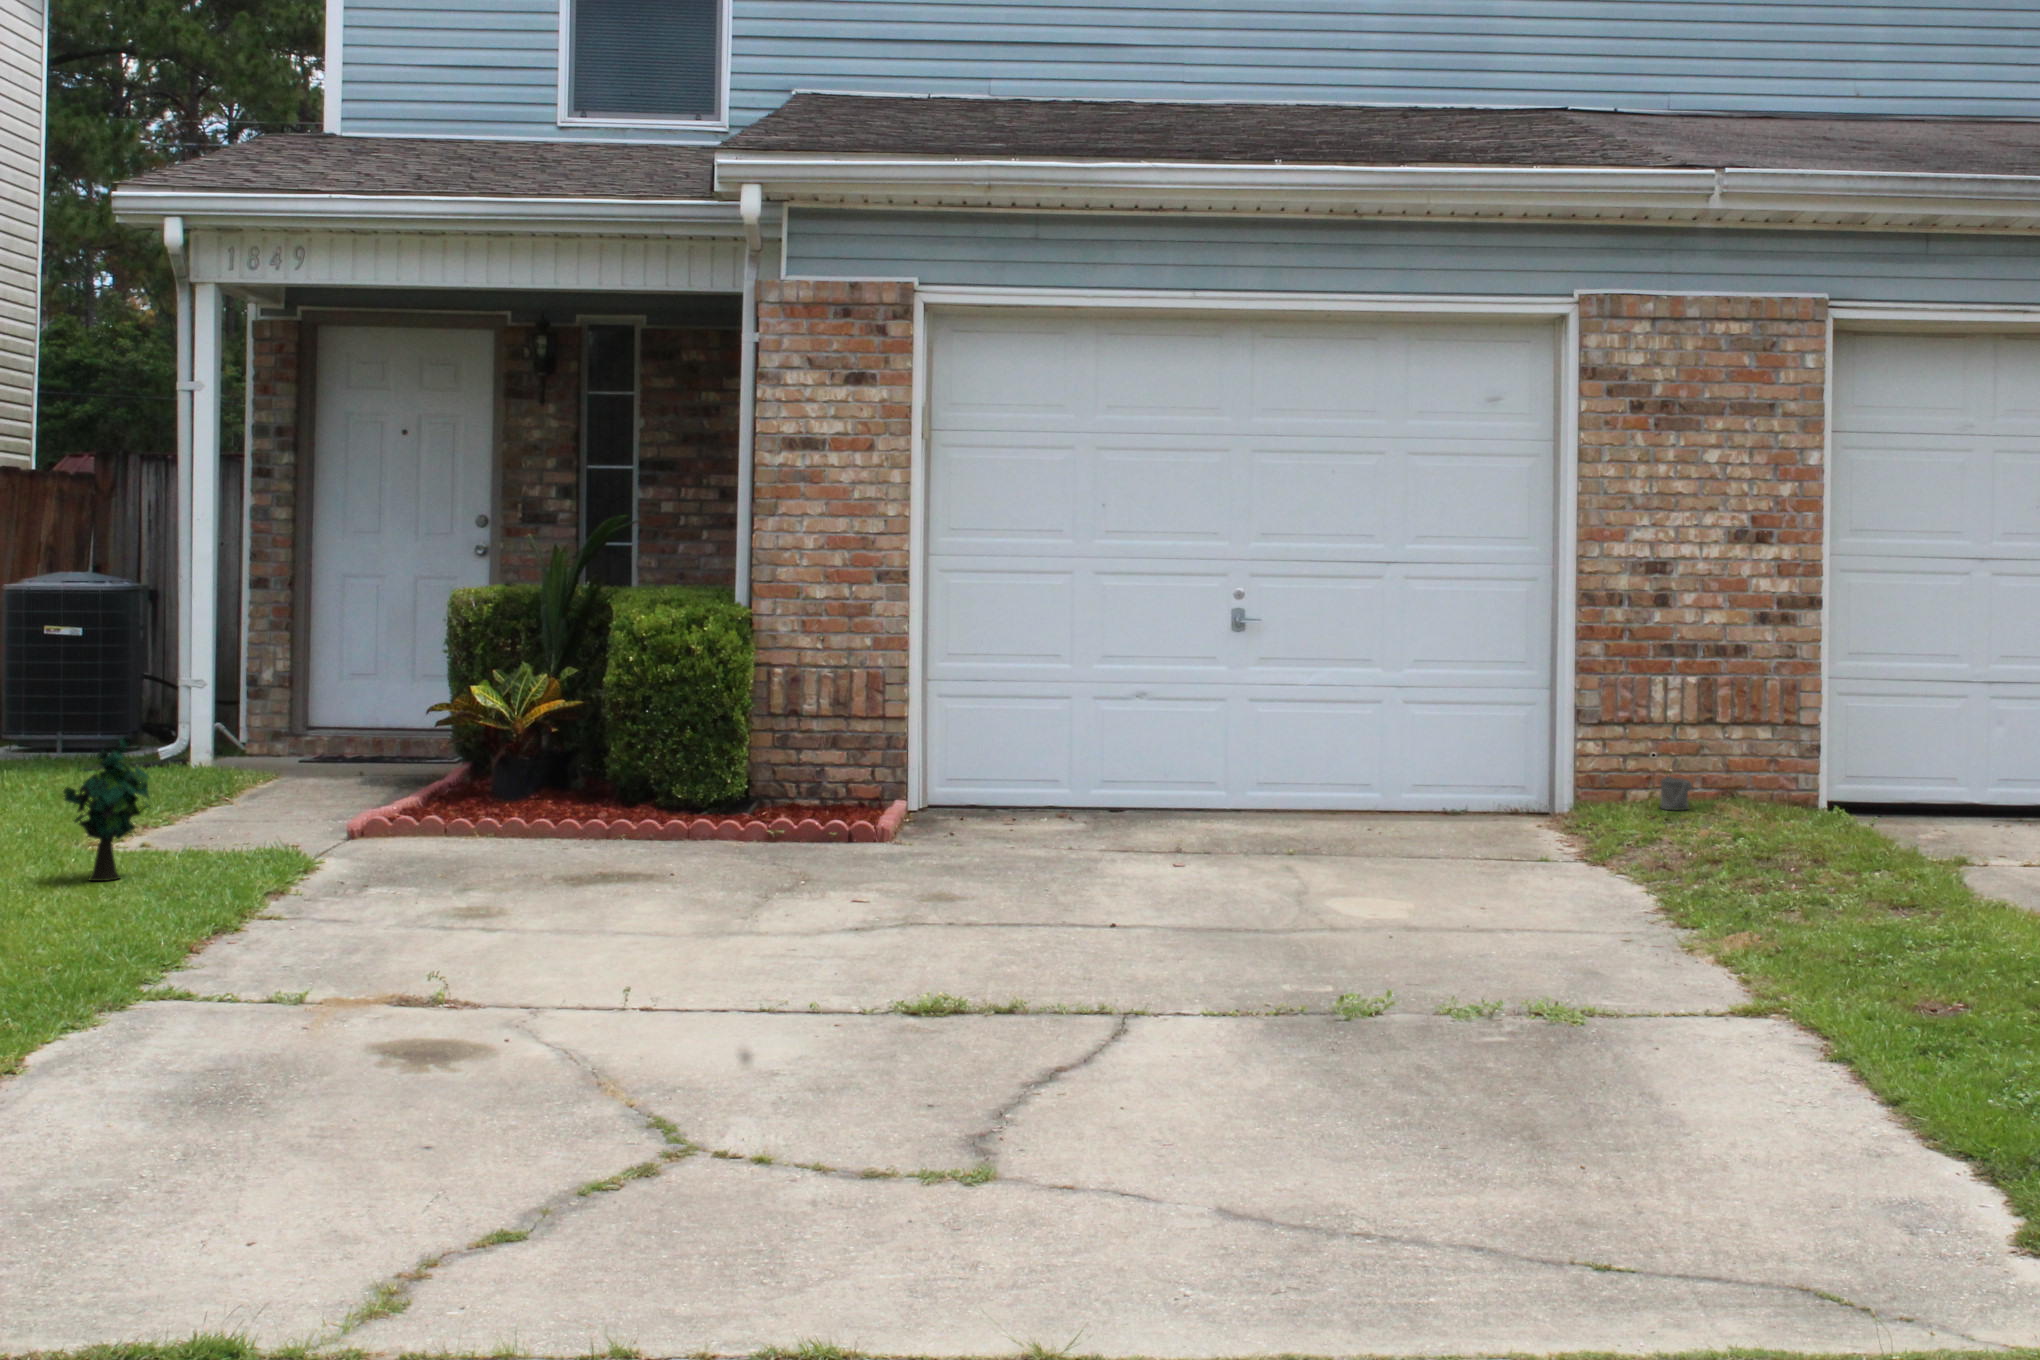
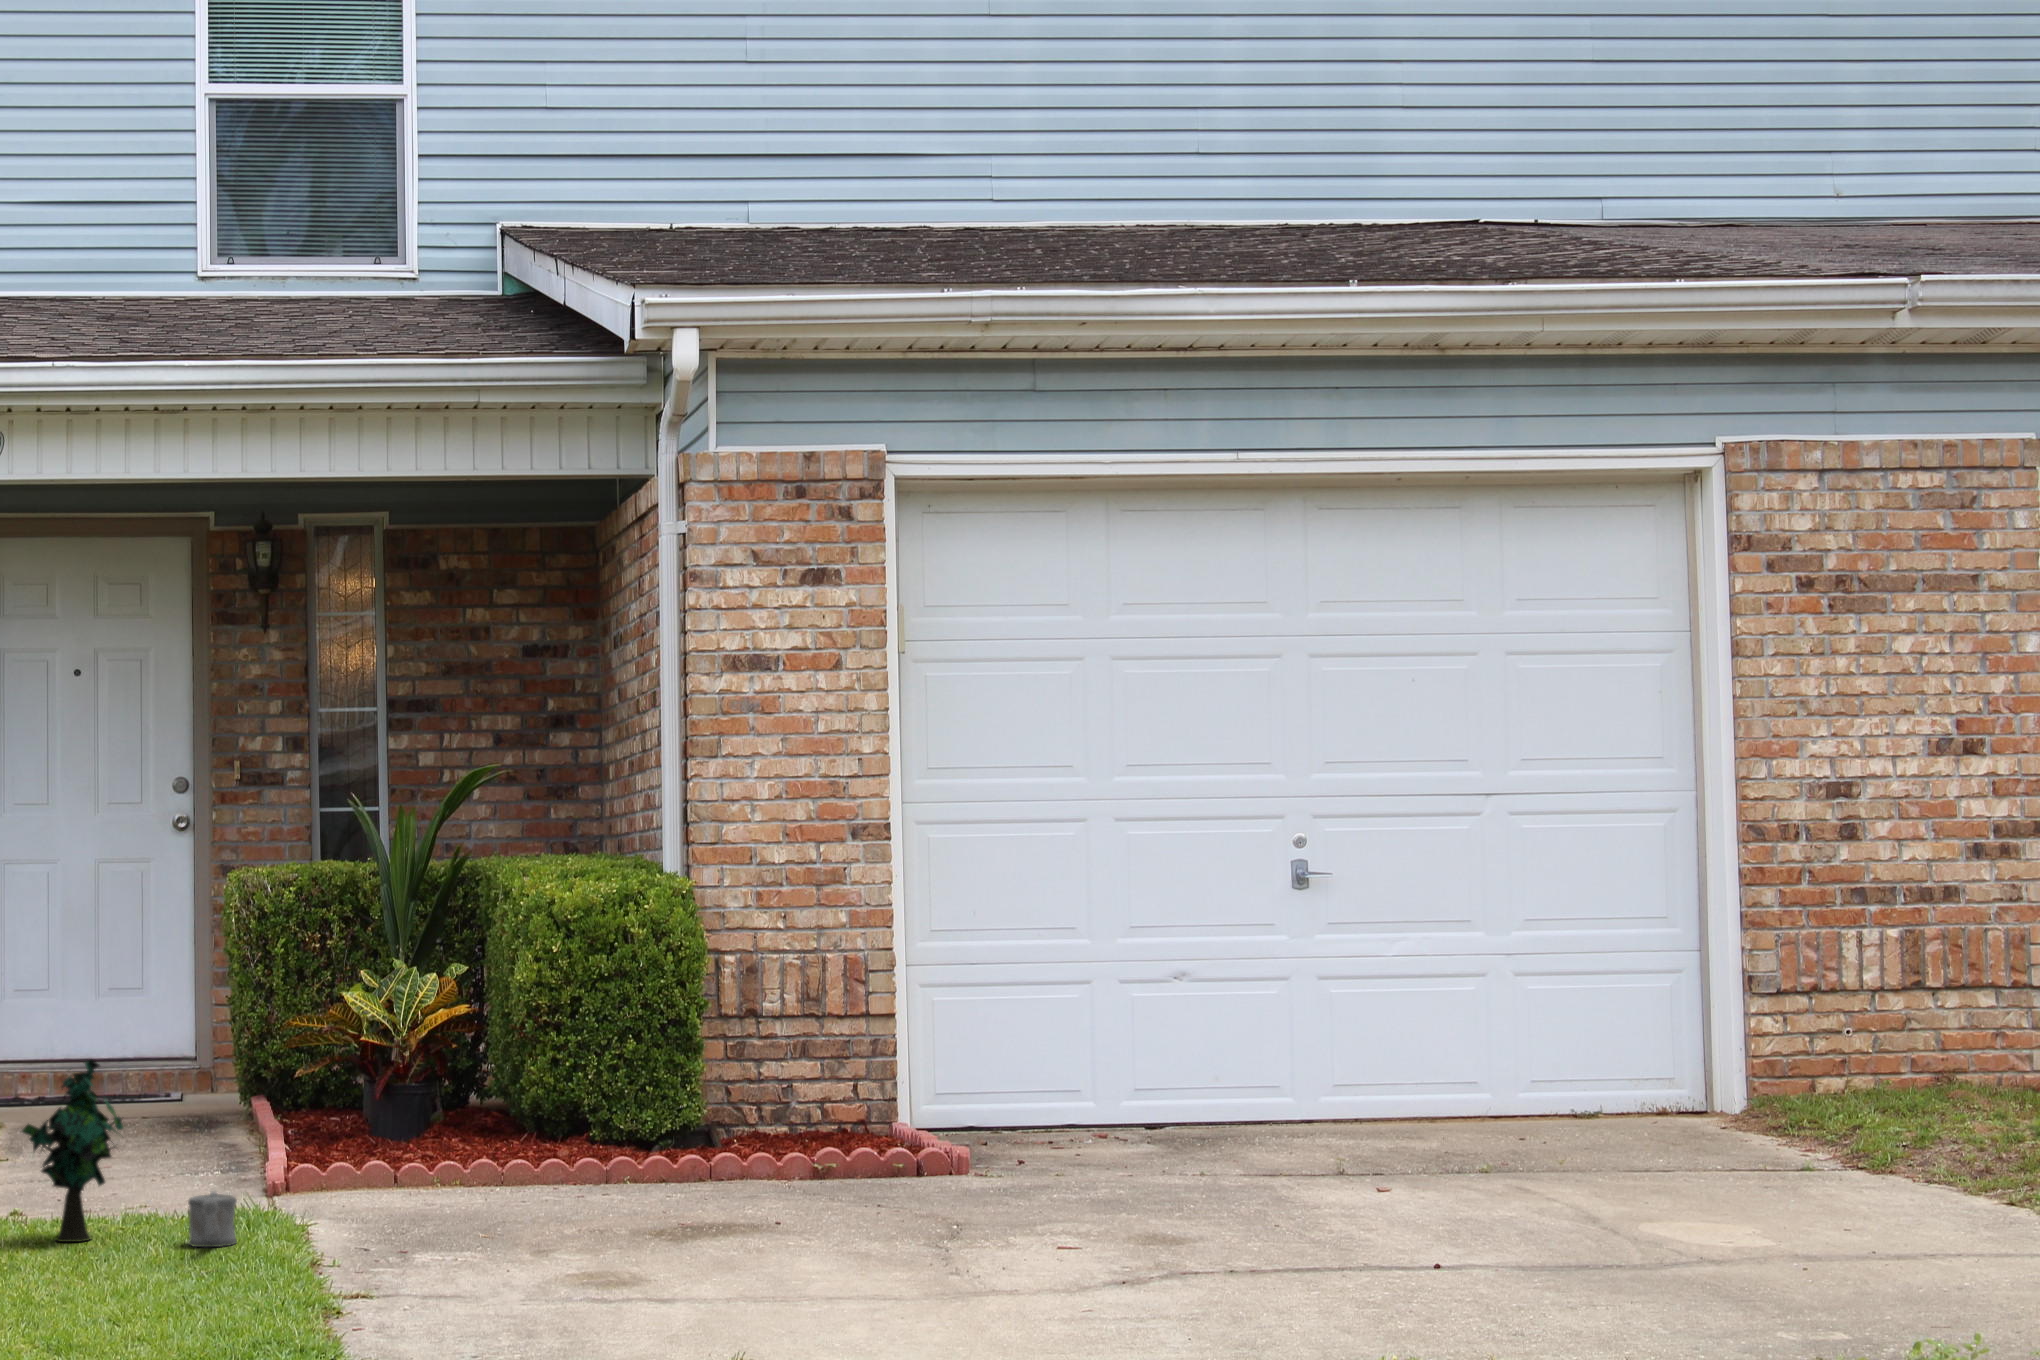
watering can: present [1660,776,1692,811] -> present [188,1191,237,1247]

